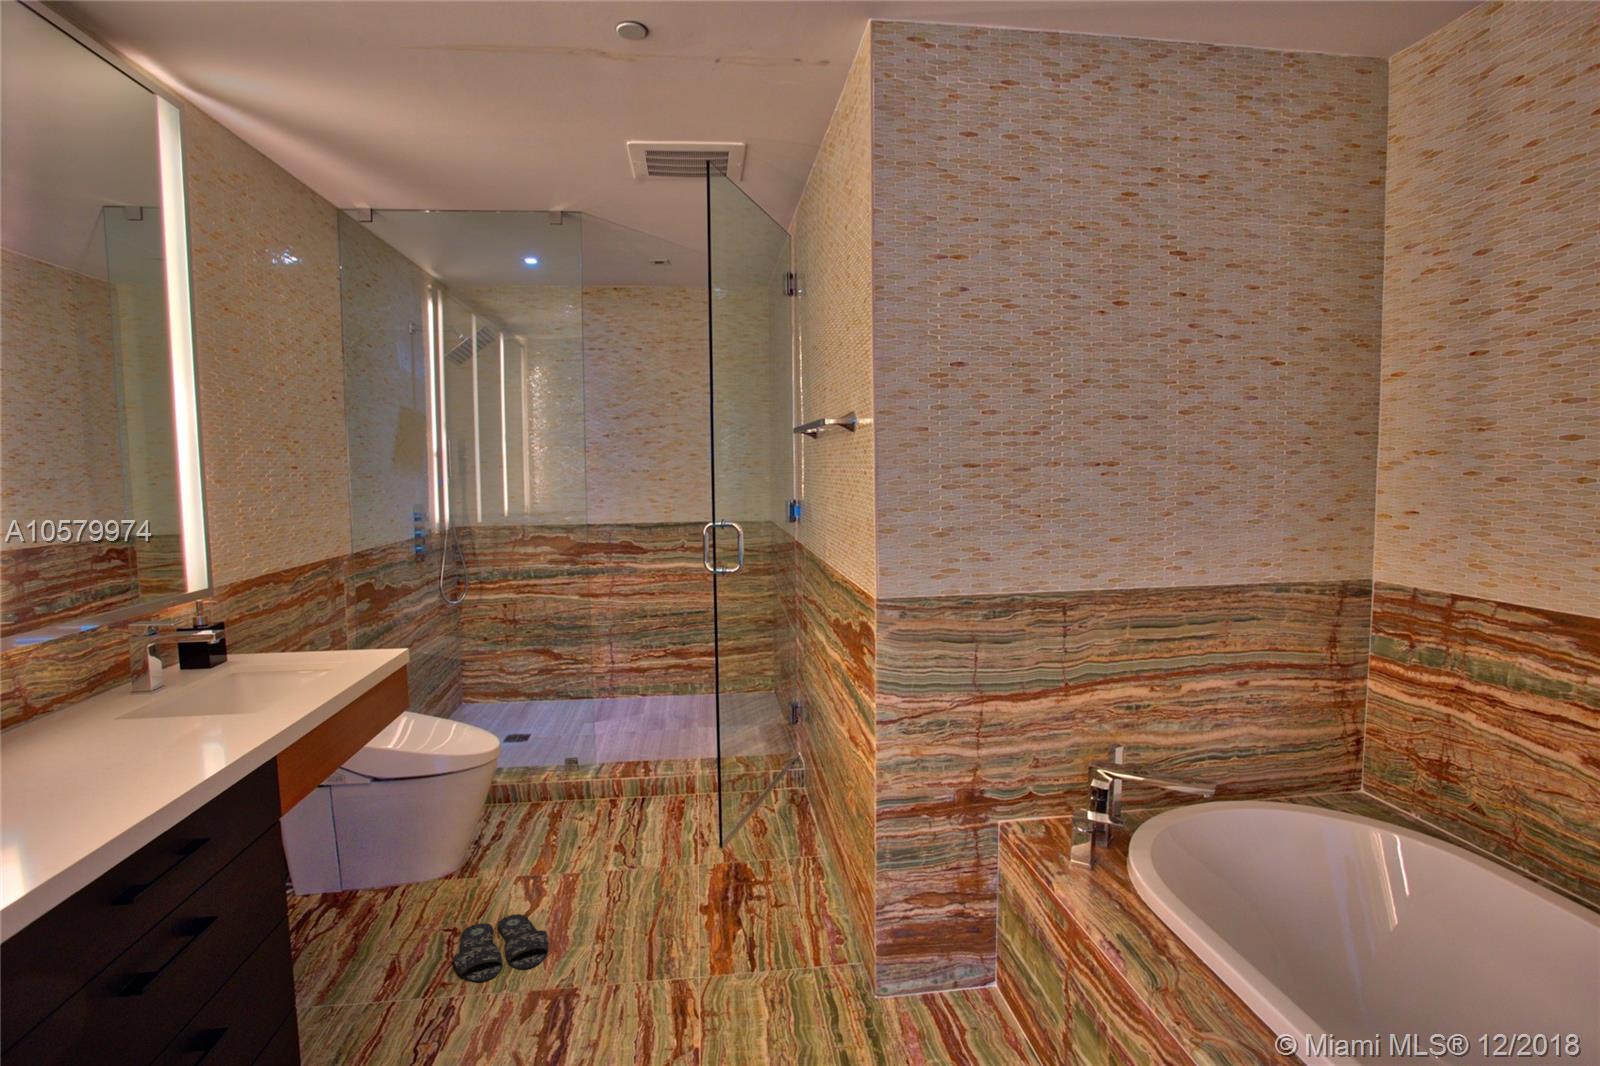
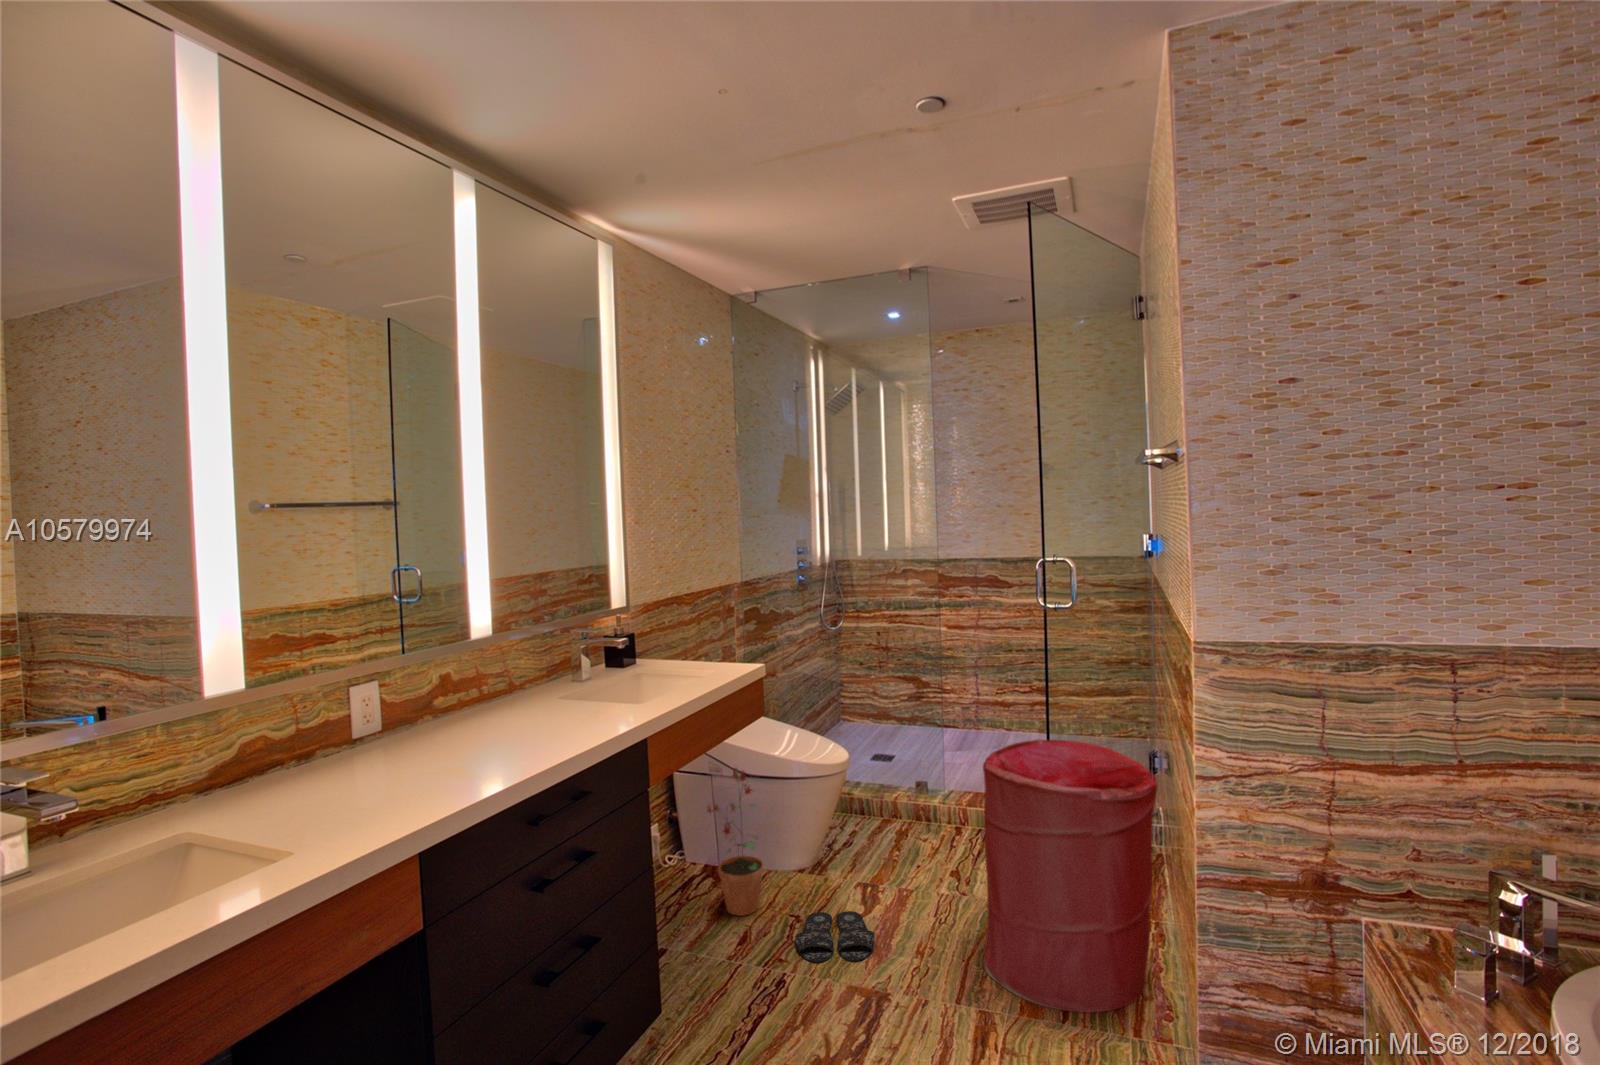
laundry hamper: none [666,701,830,961] -> present [983,740,1157,1012]
potted plant: none [318,777,403,953] -> present [707,768,764,916]

